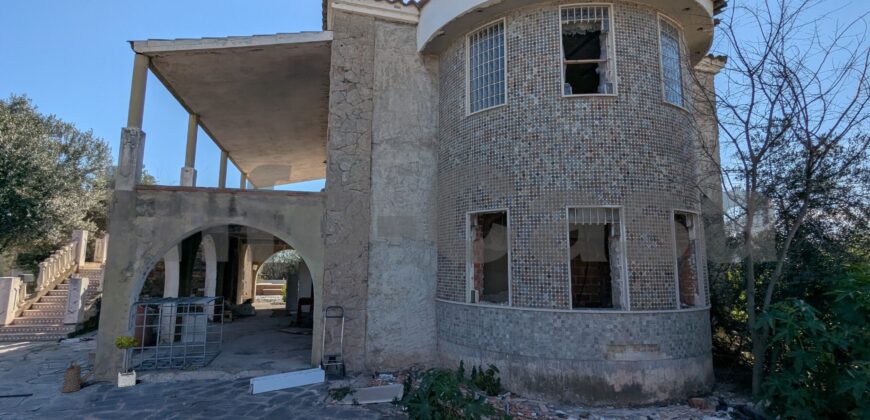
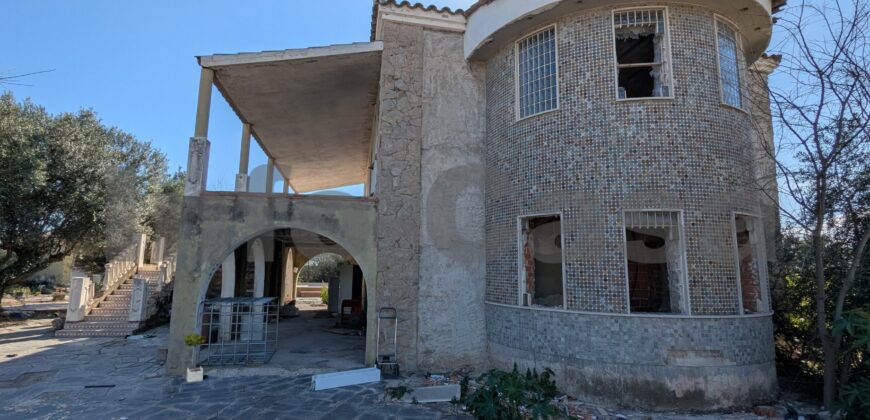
watering can: present [62,360,101,393] -> none [133,356,172,386]

